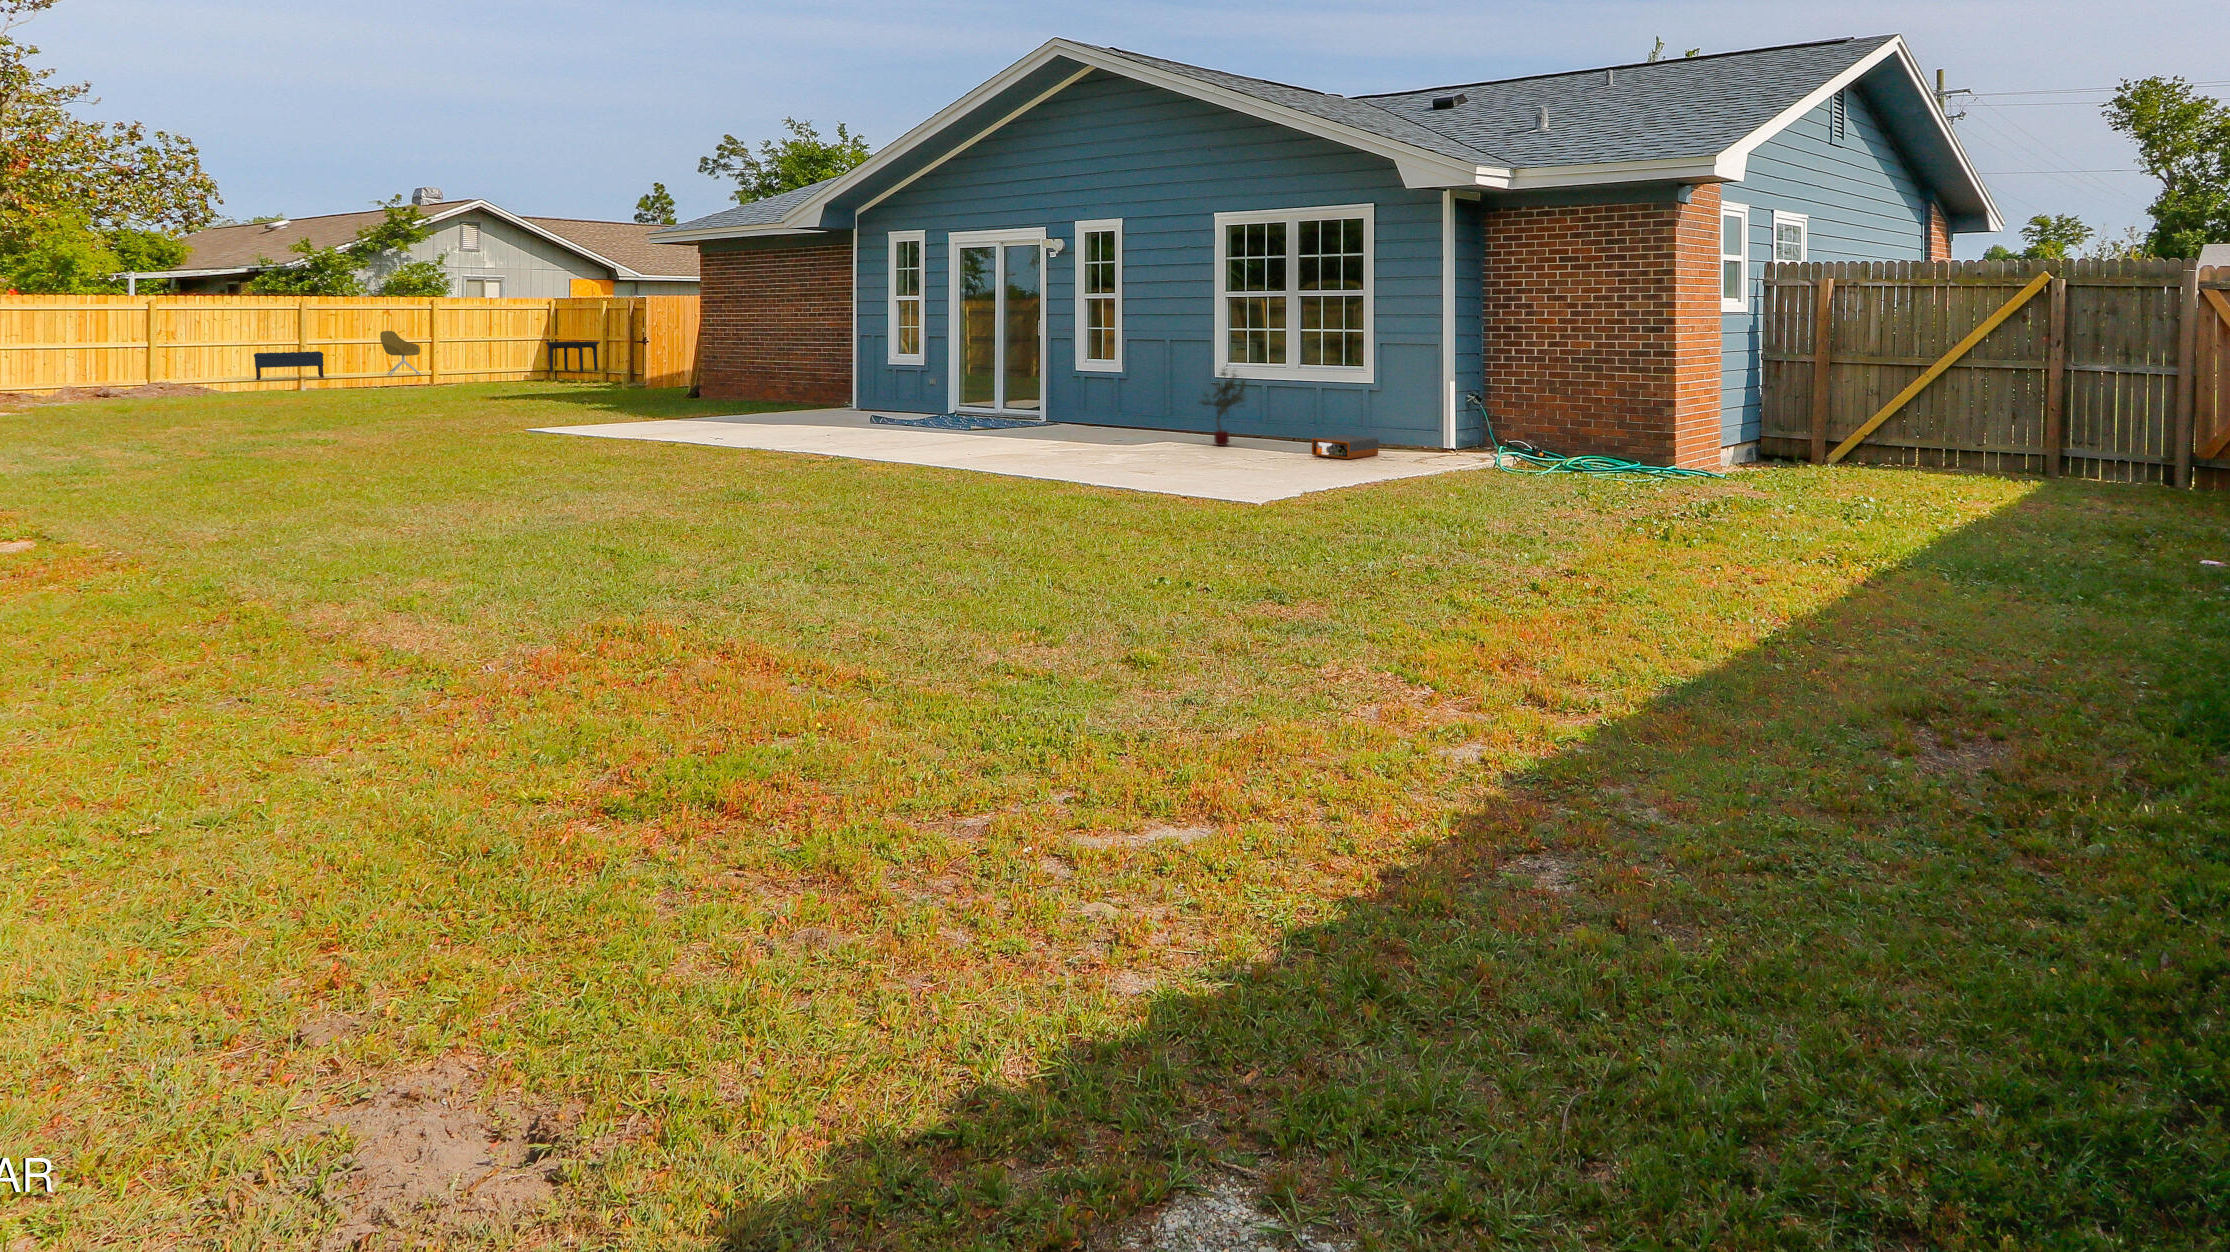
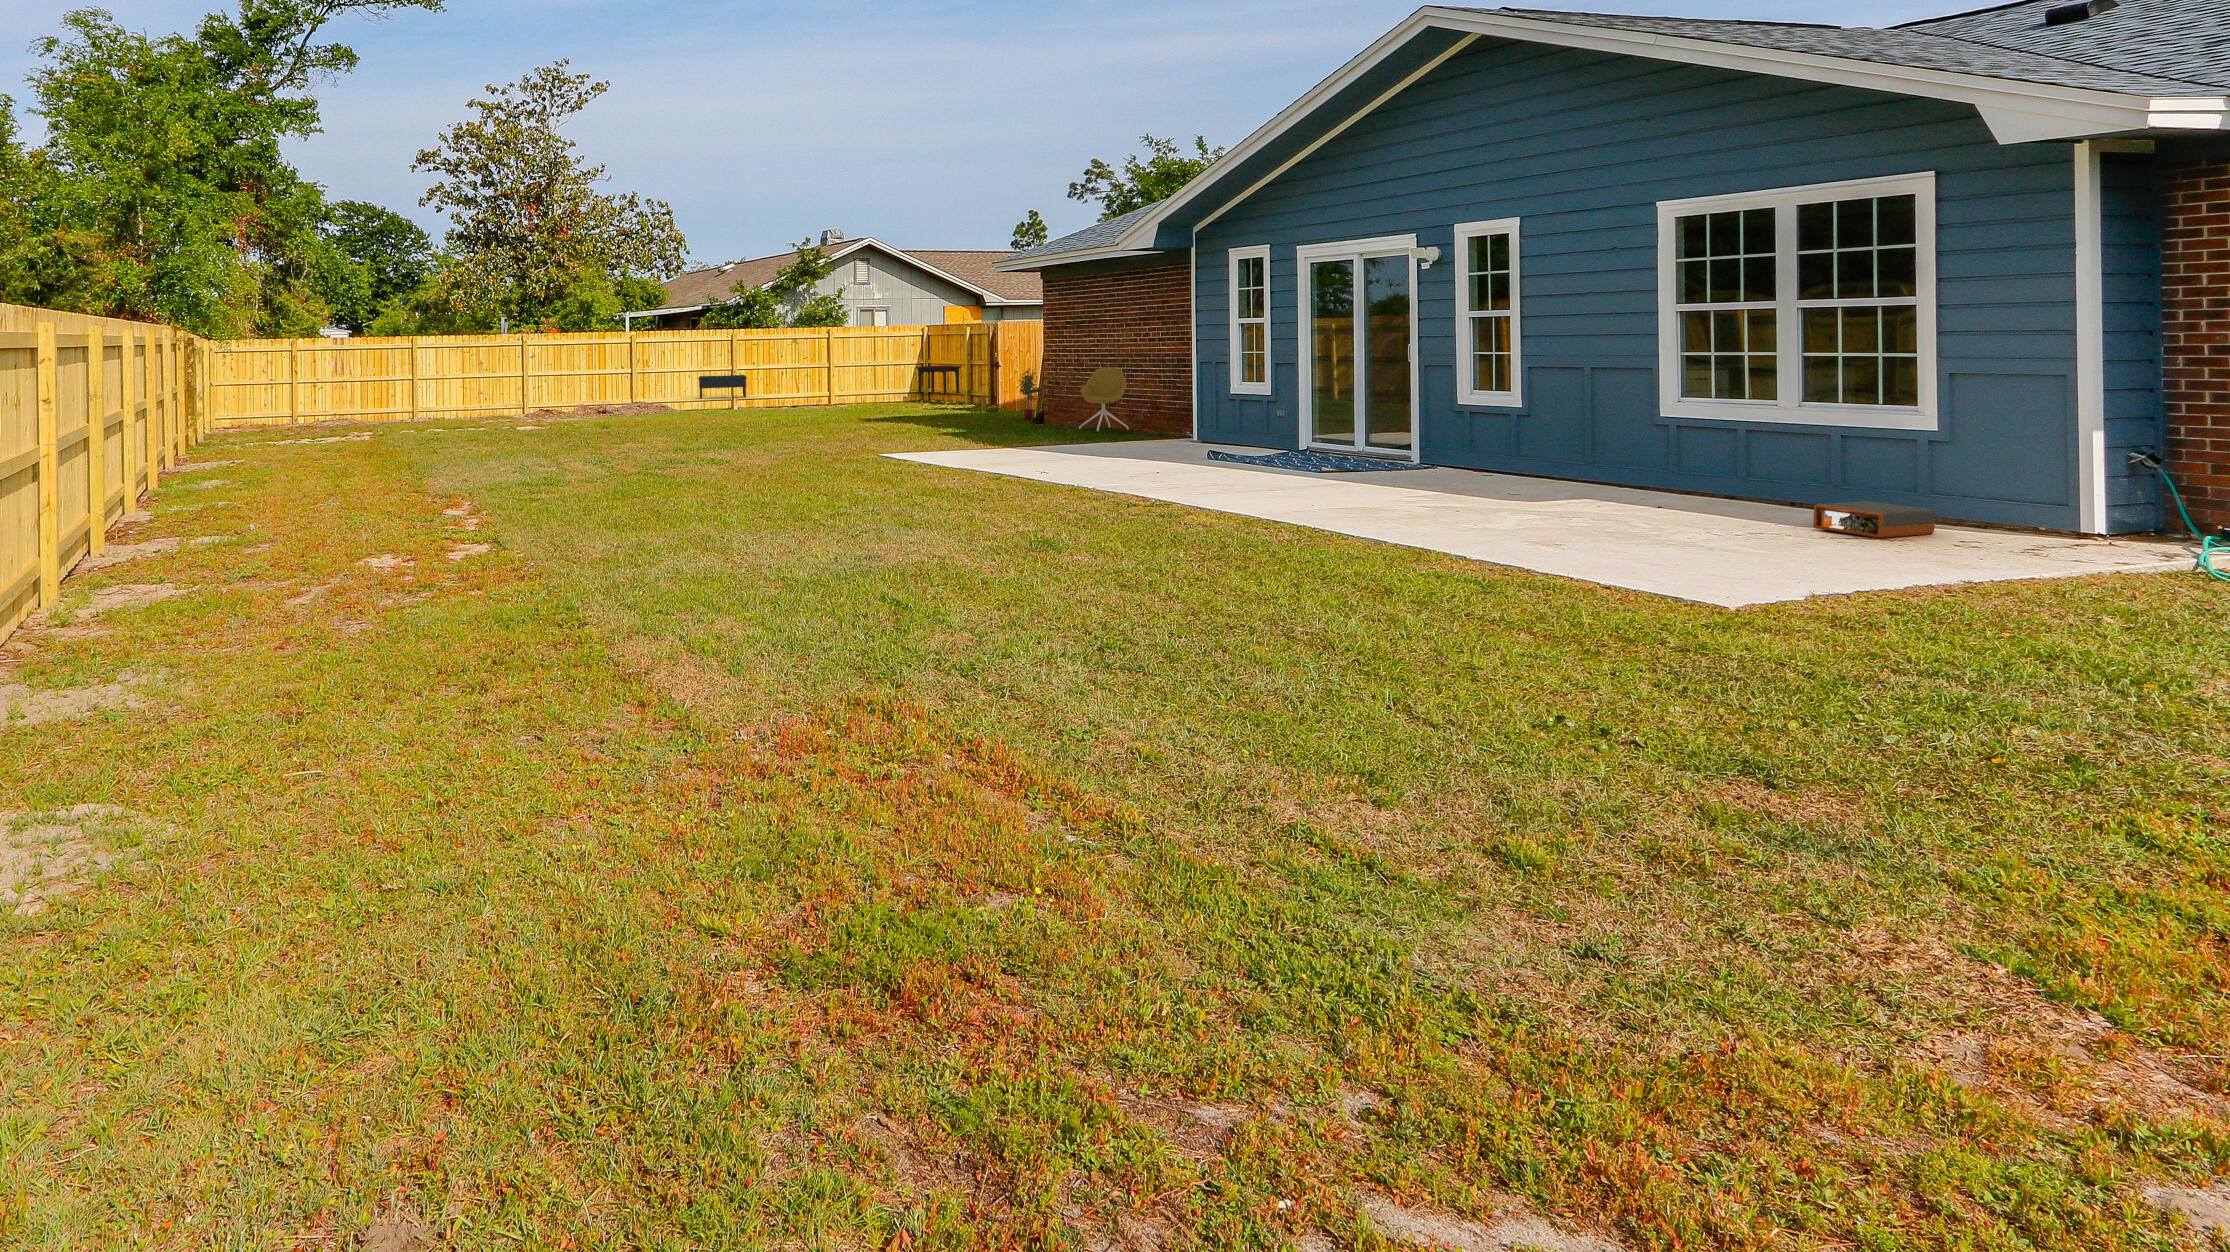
chair: present [380,331,420,376] -> present [1079,368,1129,431]
potted tree: present [1199,370,1246,446] -> present [1019,369,1045,419]

